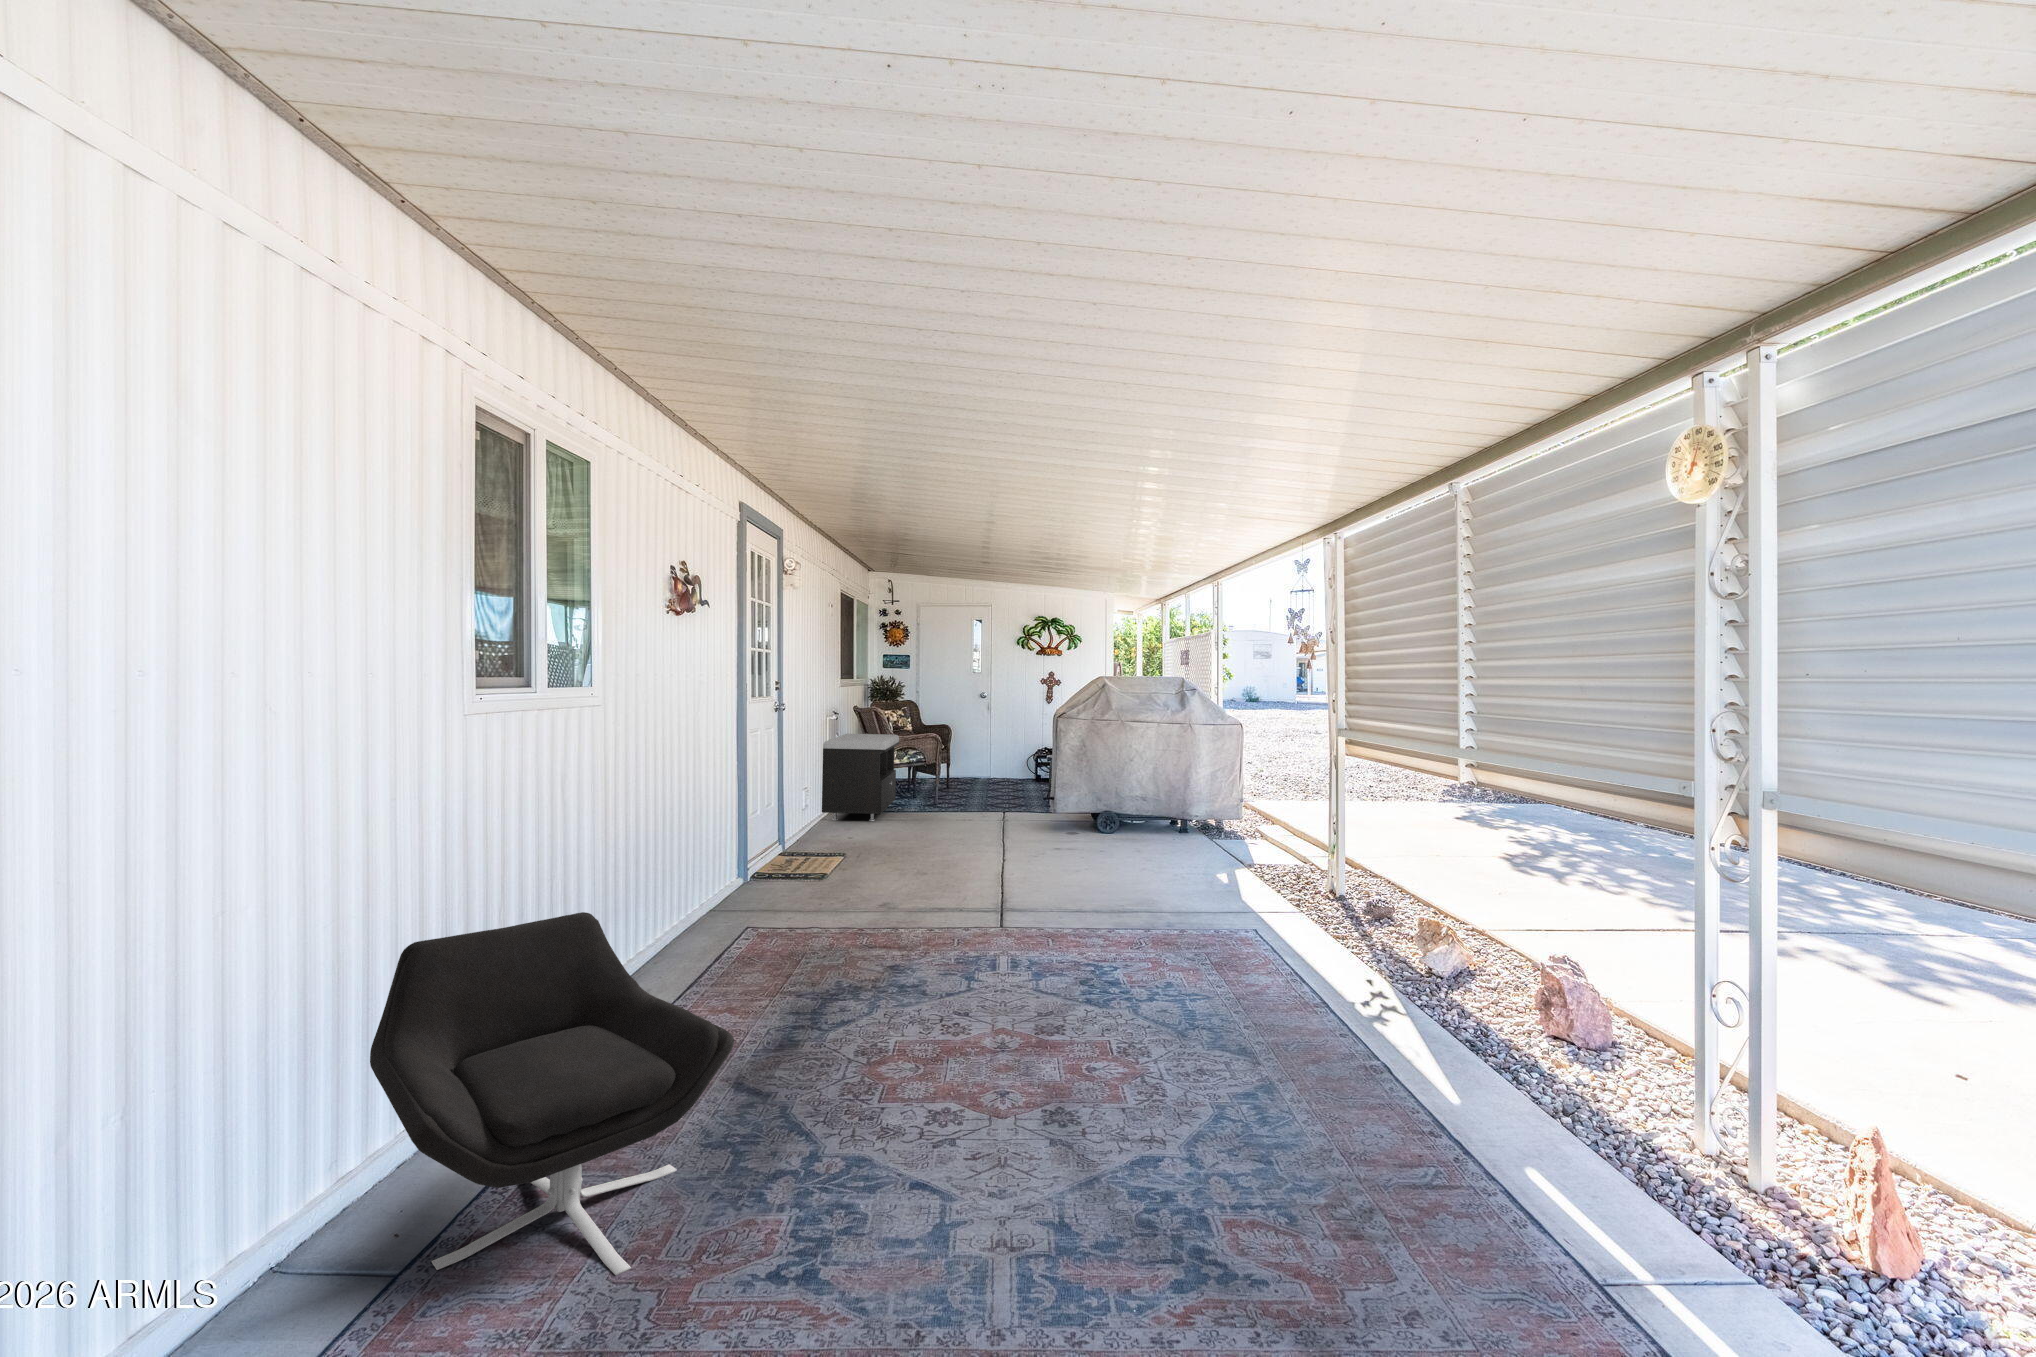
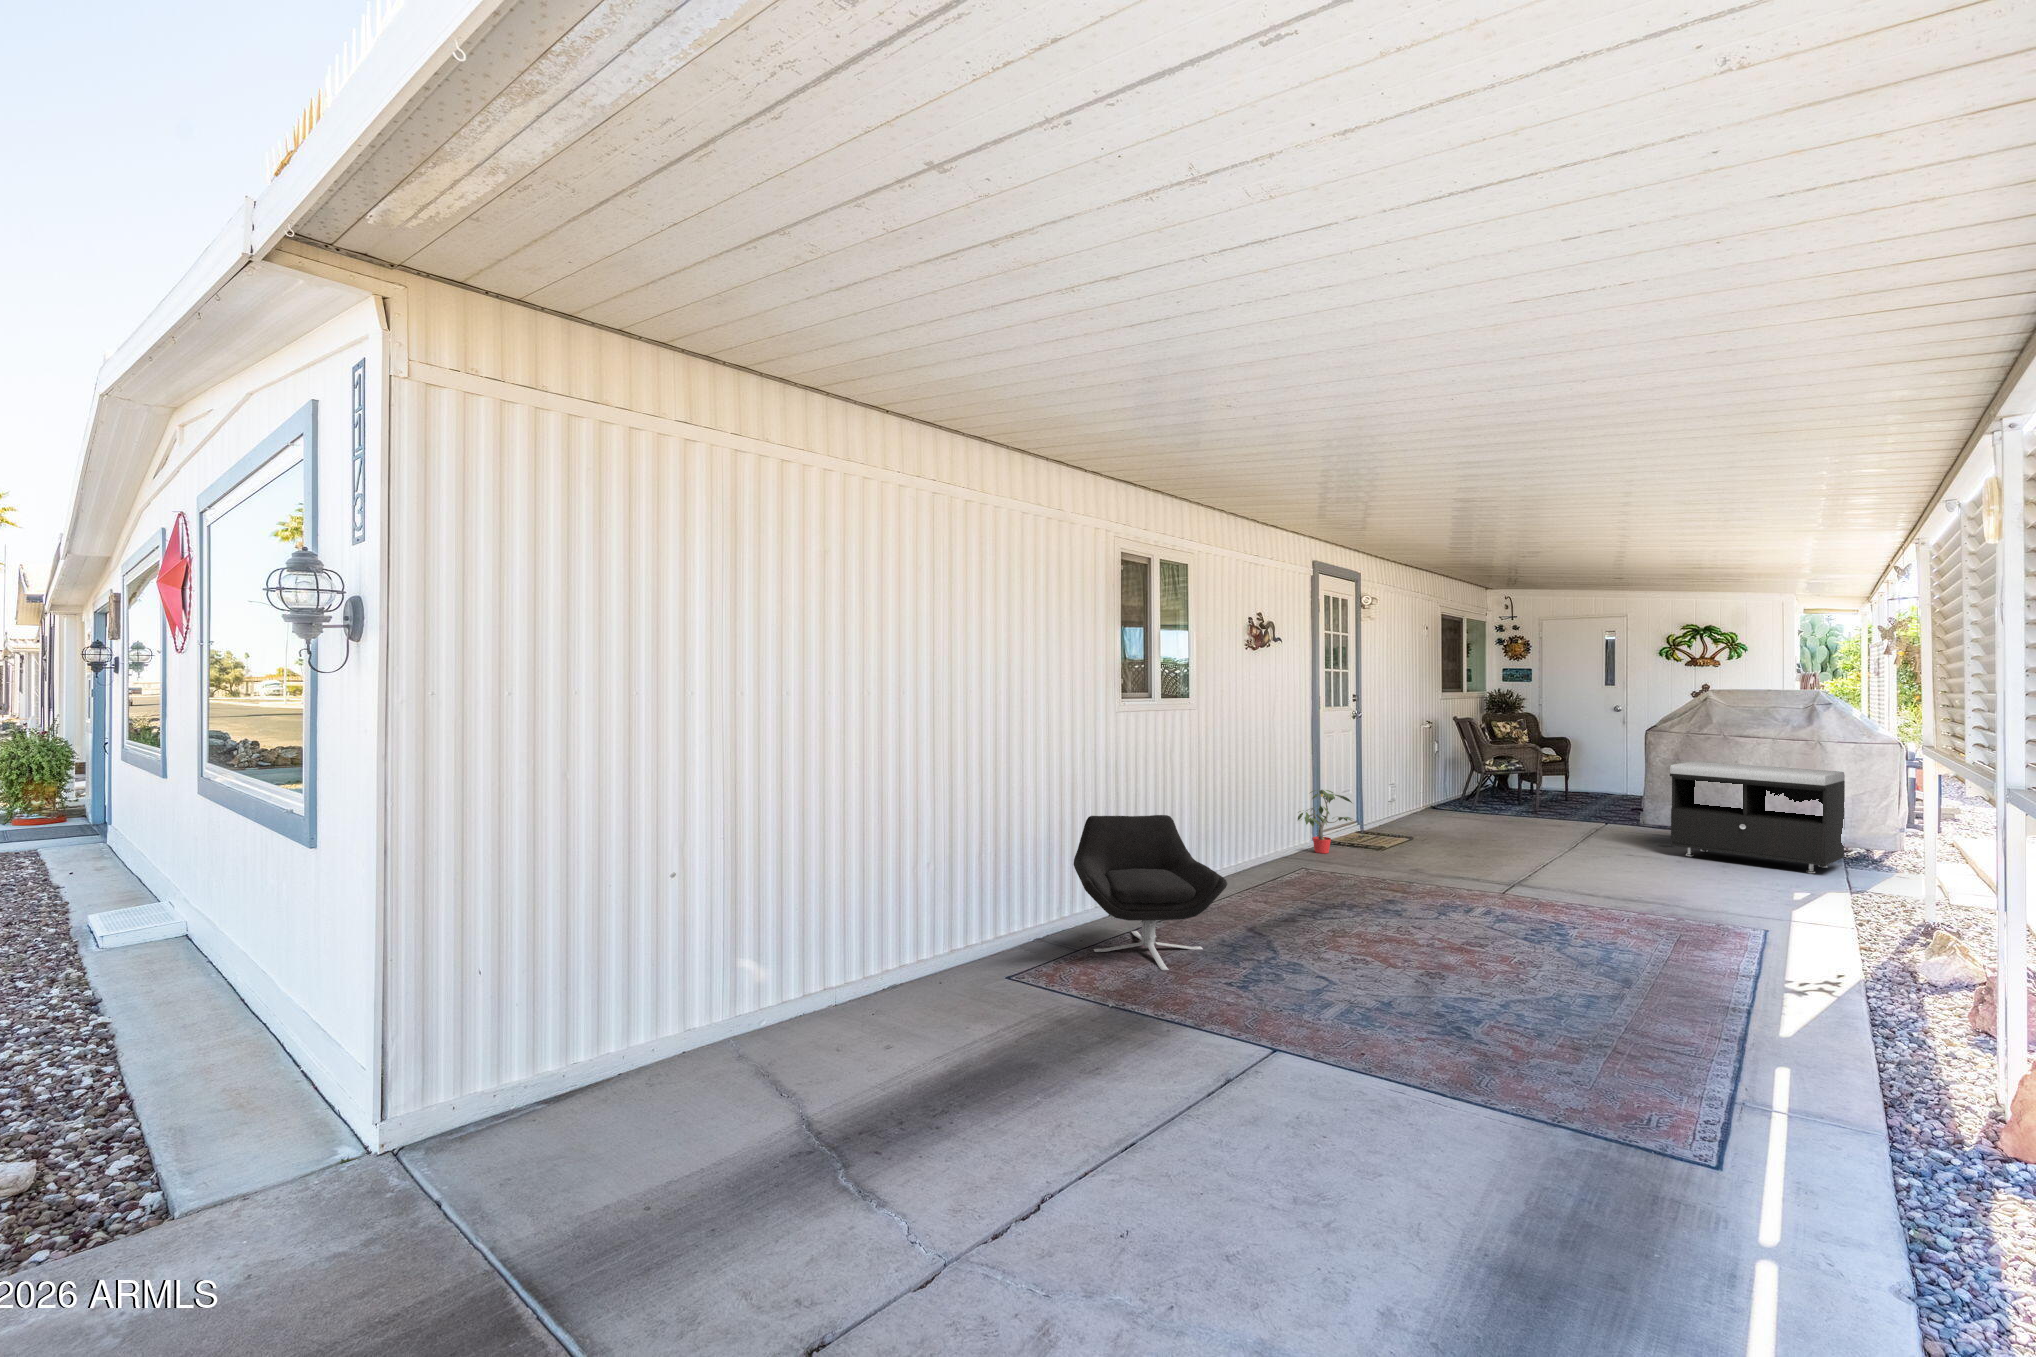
storage bench: present [822,734,899,821] -> present [1670,761,1845,873]
potted plant: none [726,810,797,899] -> present [1298,790,1352,853]

